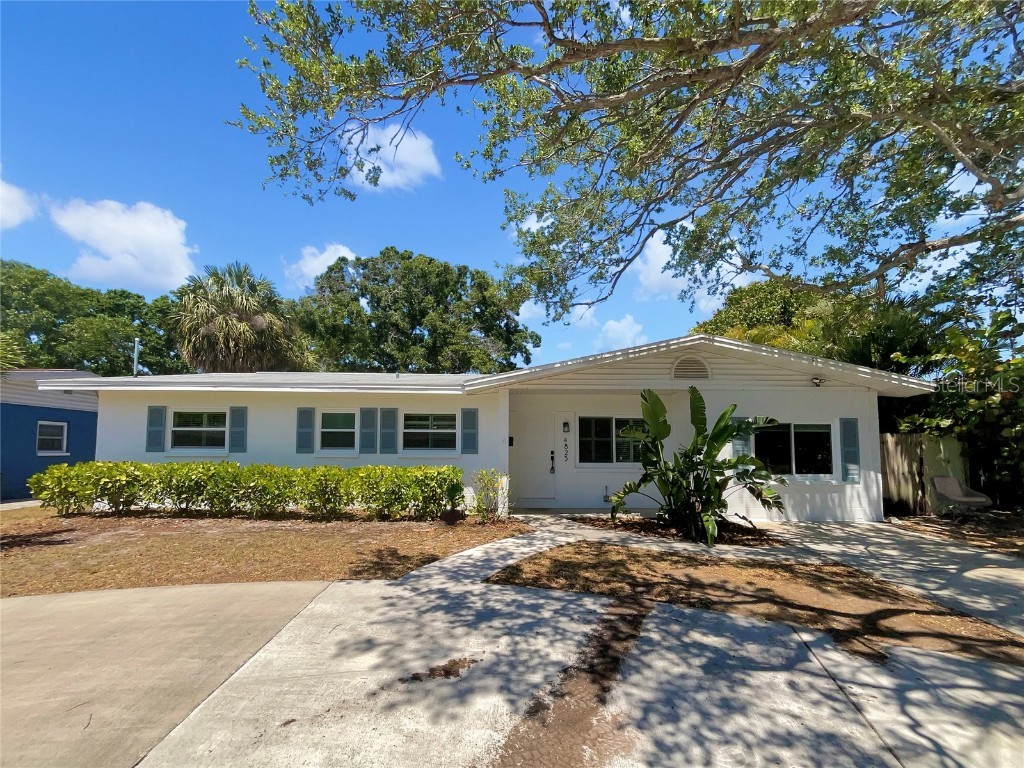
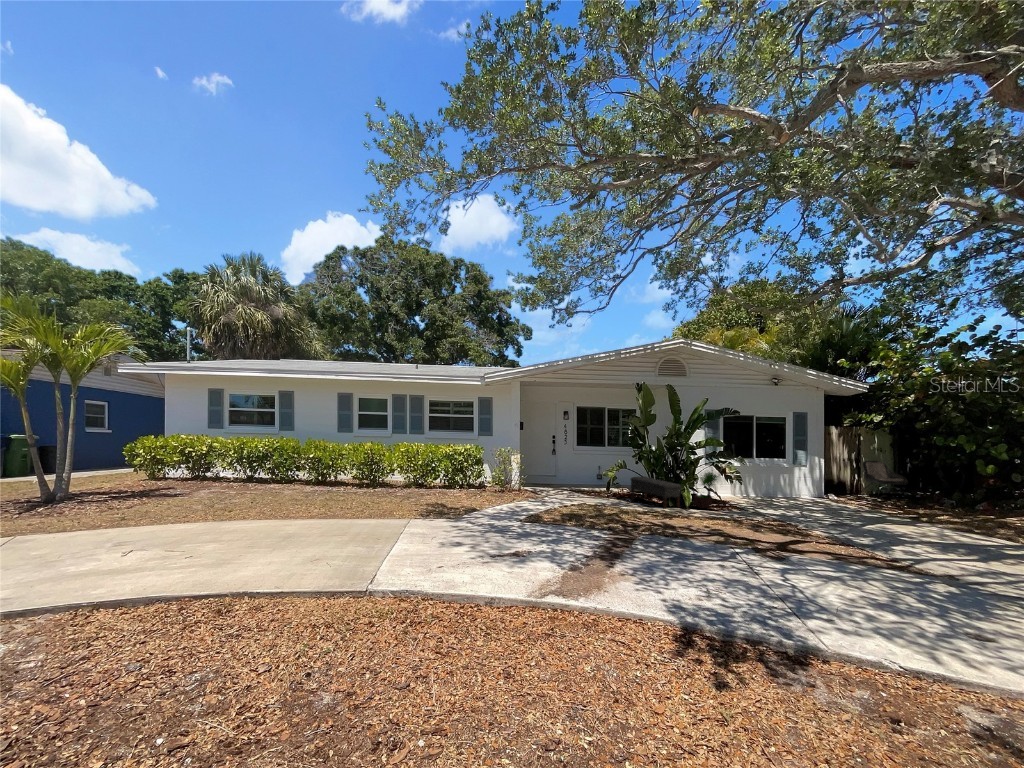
potted tree: present [441,484,462,524] -> present [693,472,718,509]
bench: none [641,503,707,548] -> present [631,476,681,509]

